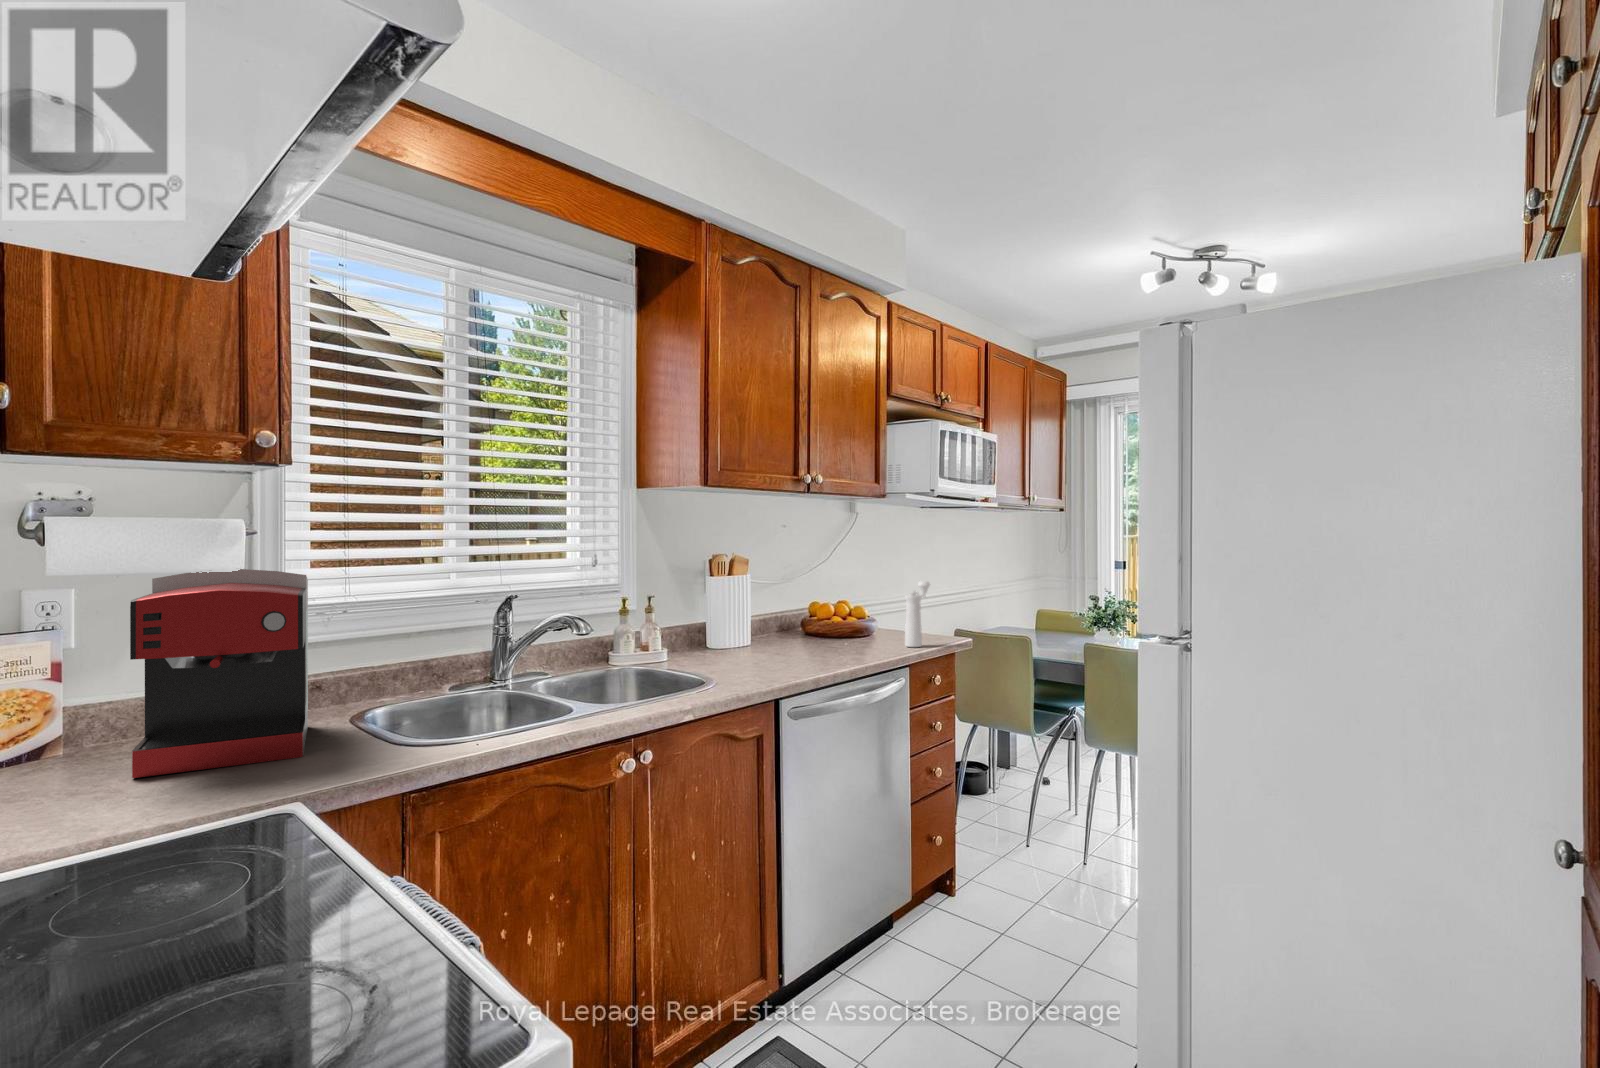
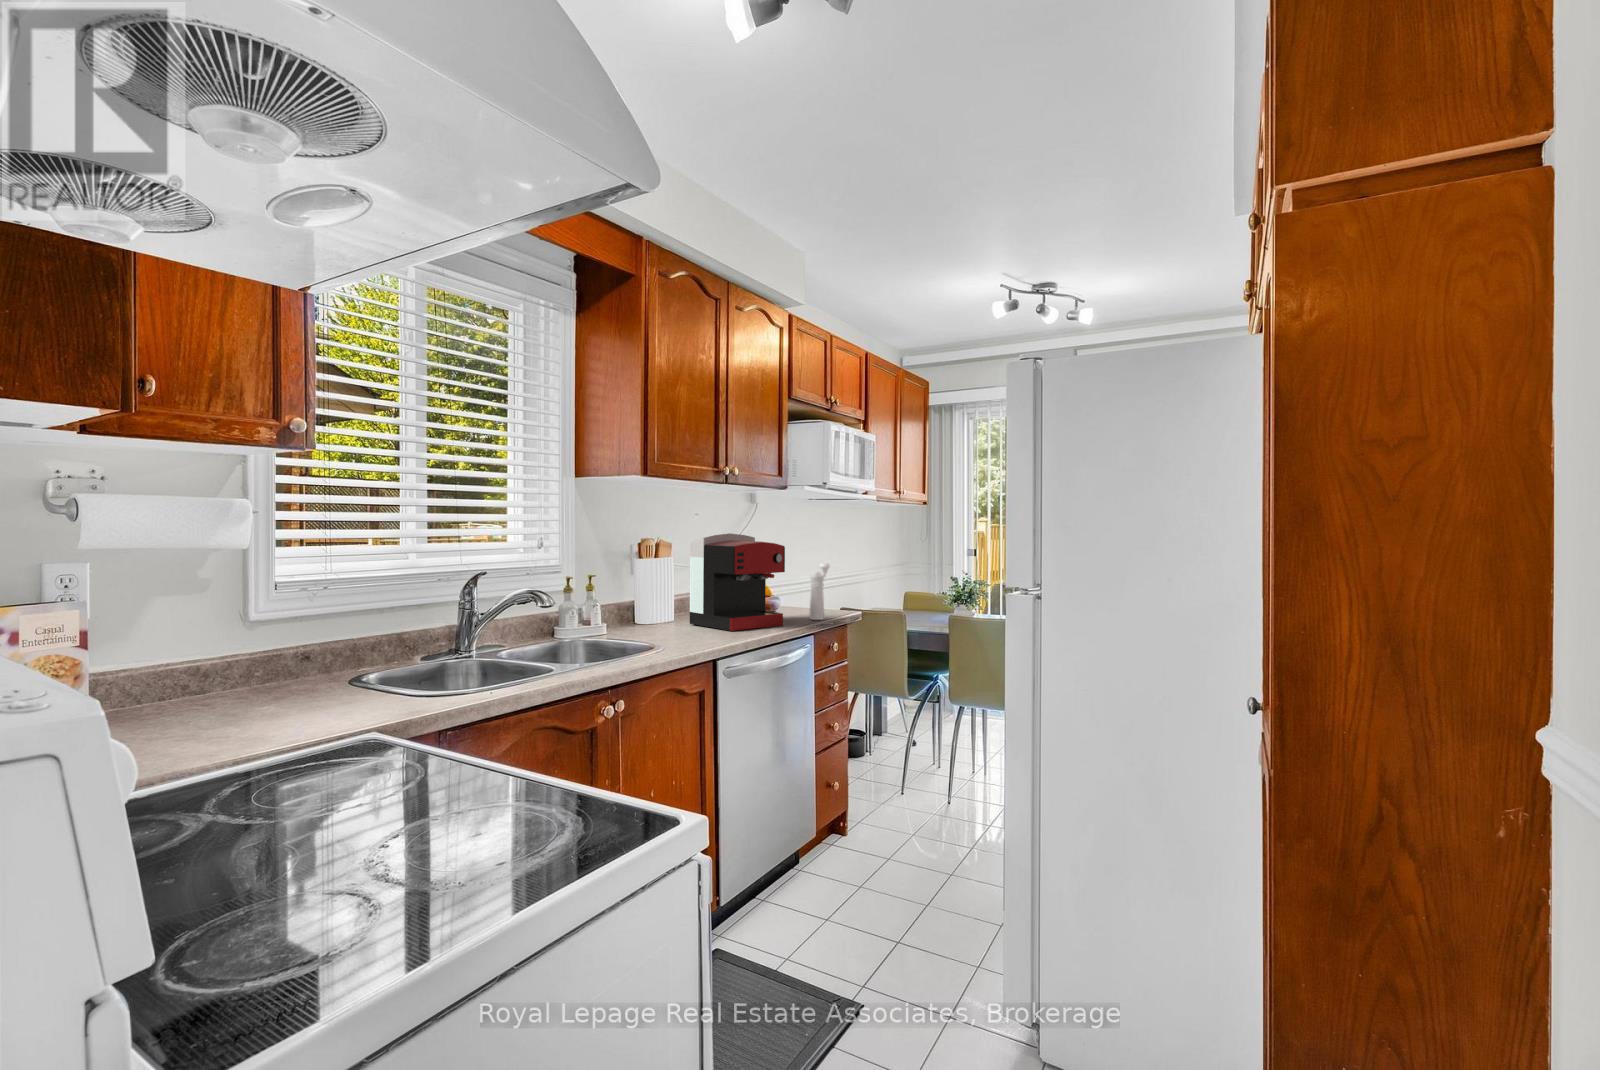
coffee maker: present [130,569,308,778] -> present [690,533,785,631]

